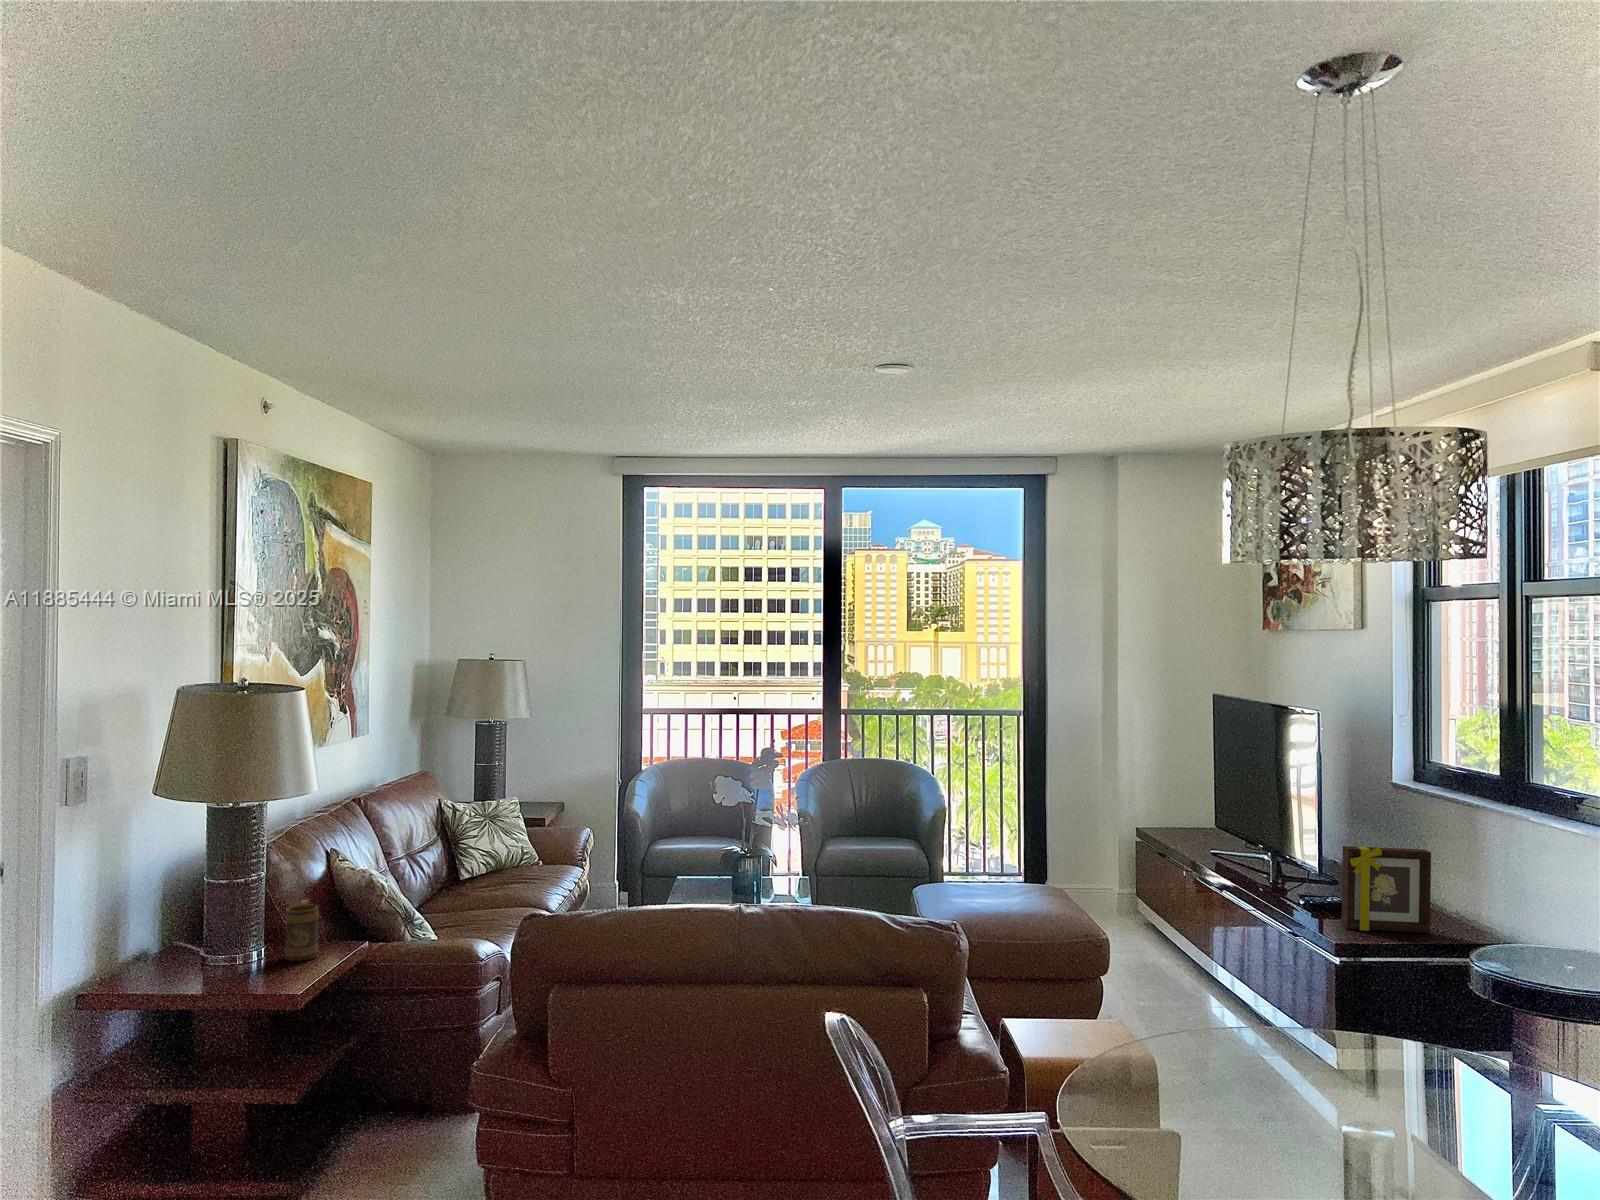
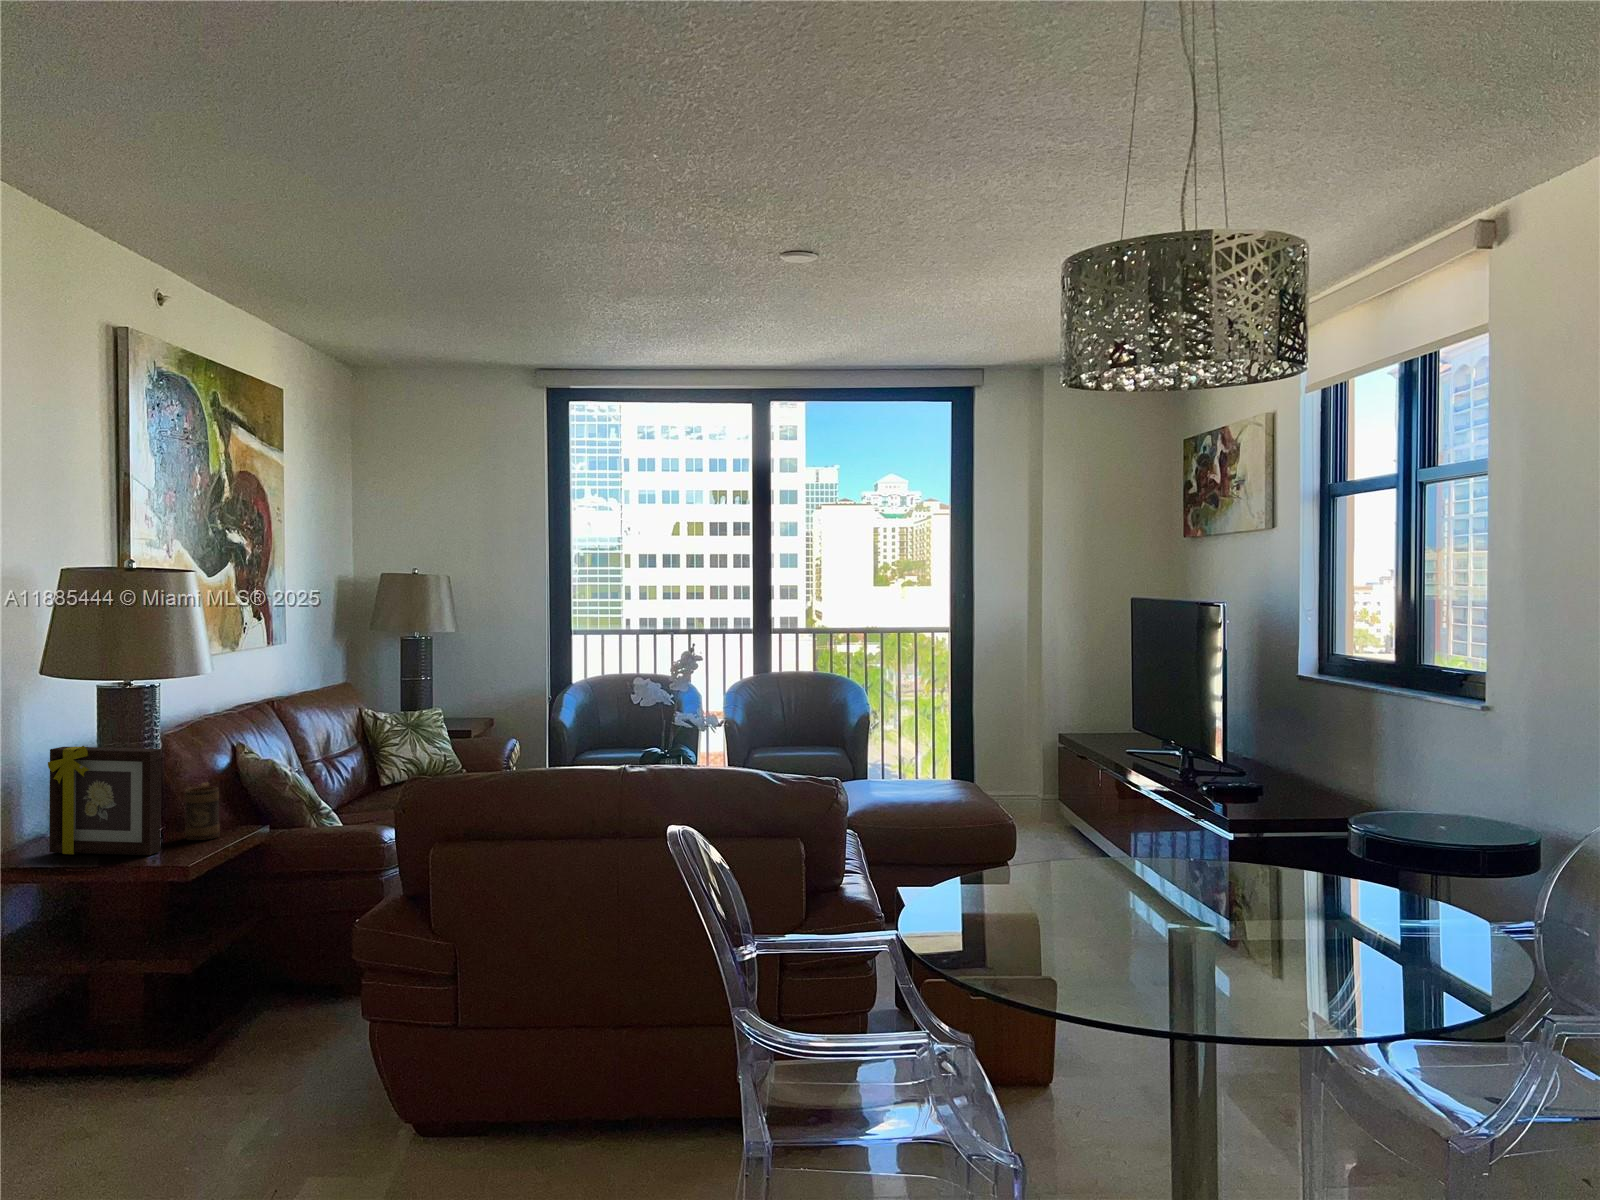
picture frame: present [1341,846,1431,933] -> present [48,746,161,855]

